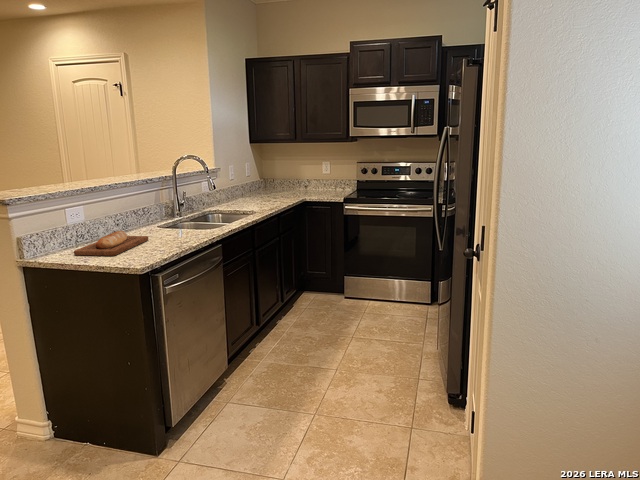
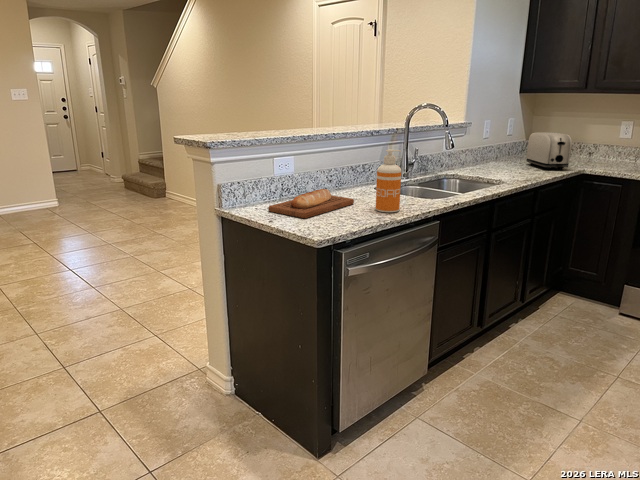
toaster: none [264,172,295,200] -> present [526,132,572,170]
soap dispenser: none [167,192,190,243] -> present [376,149,401,212]

